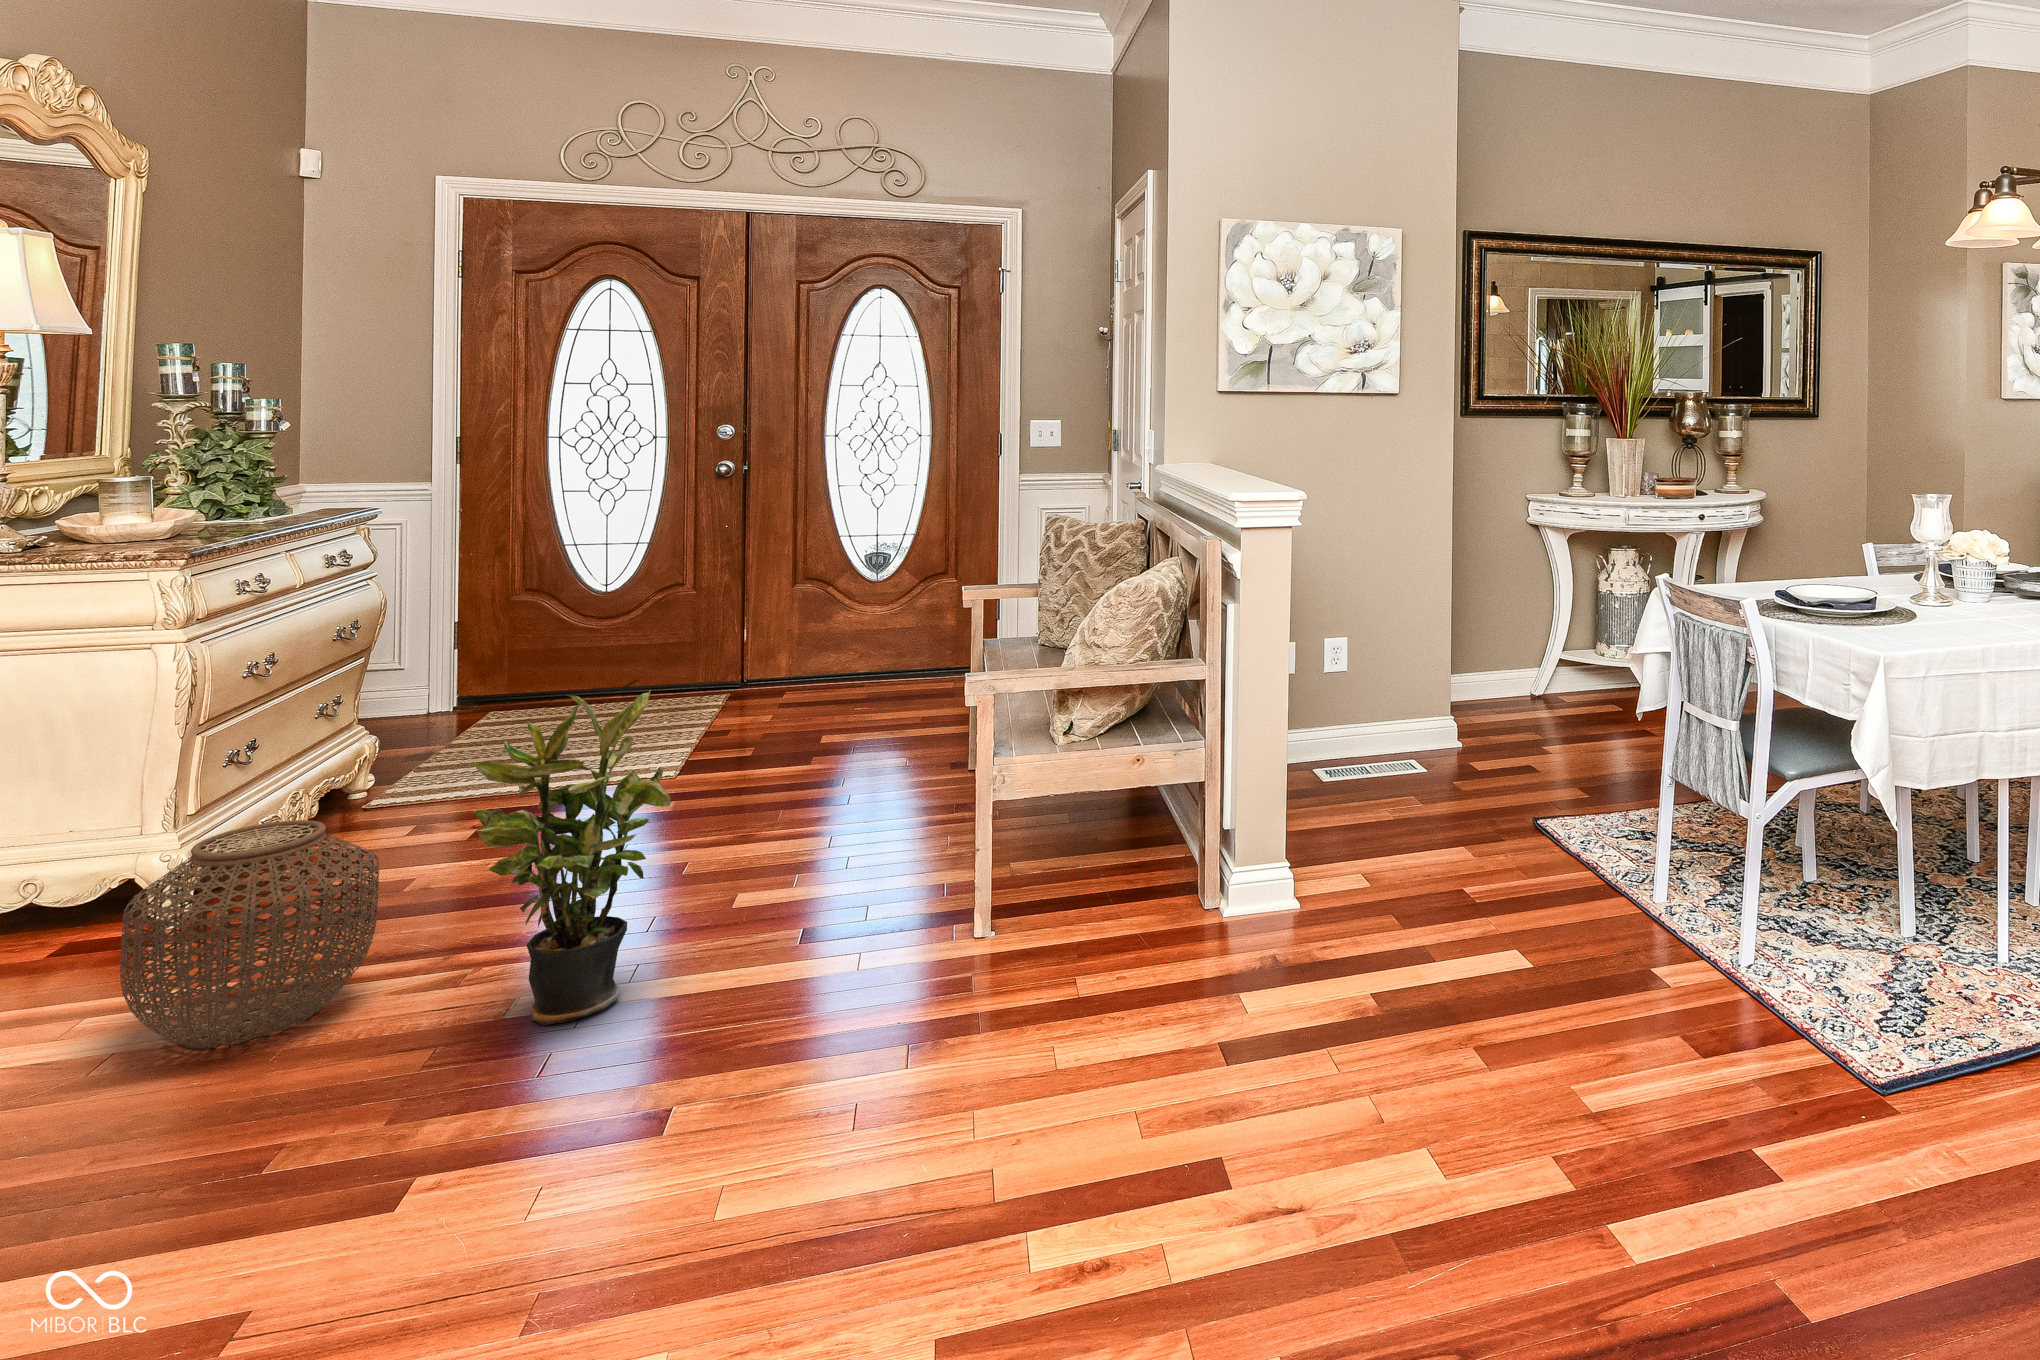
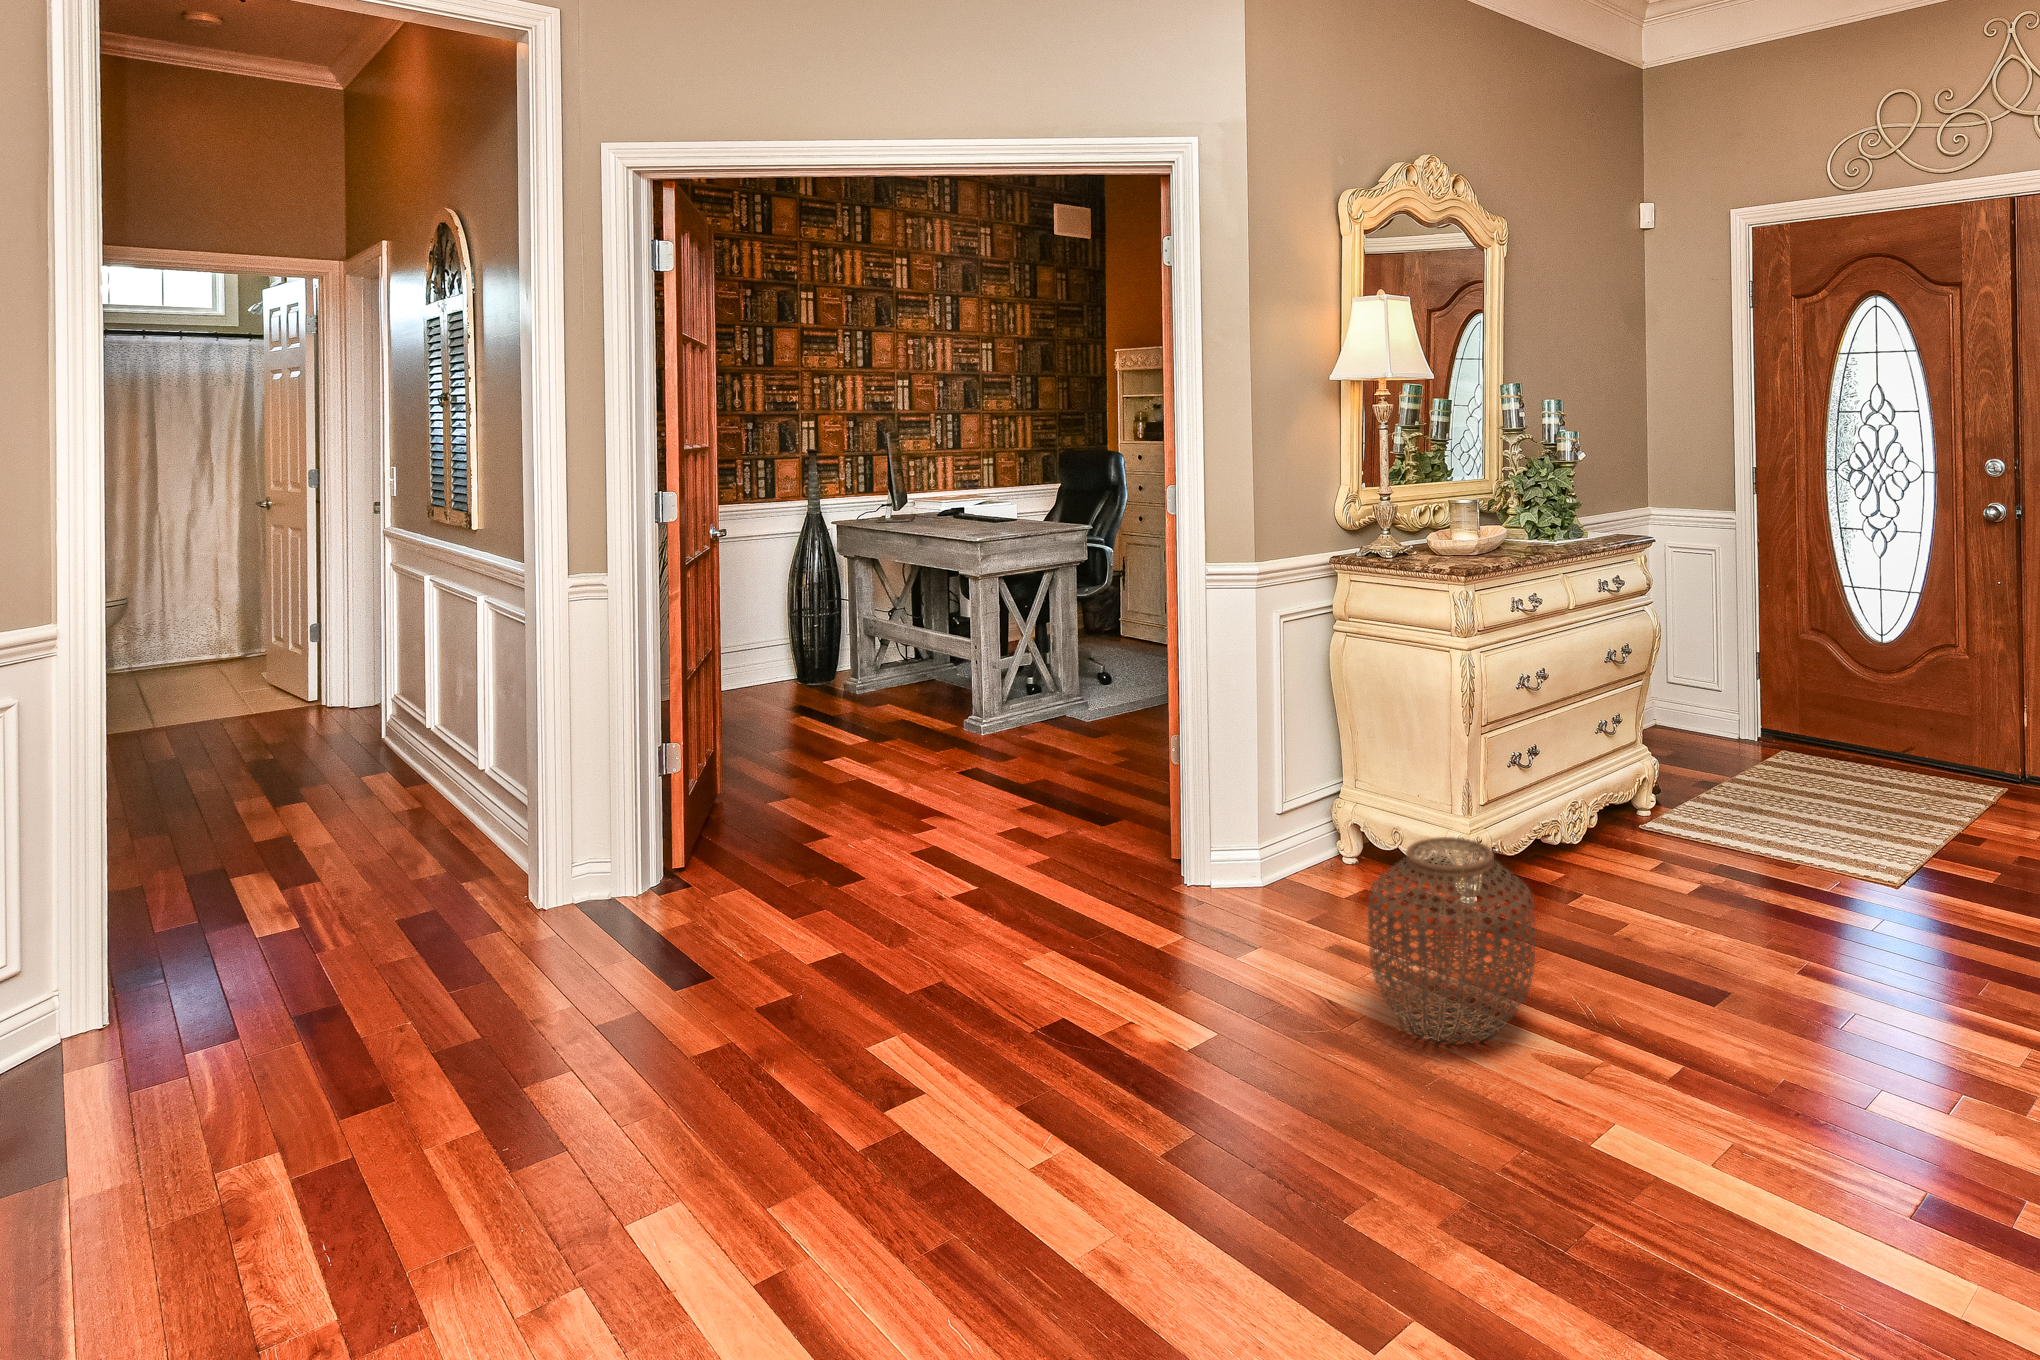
potted plant: present [473,690,671,1025] -> none [1545,784,1747,1177]

